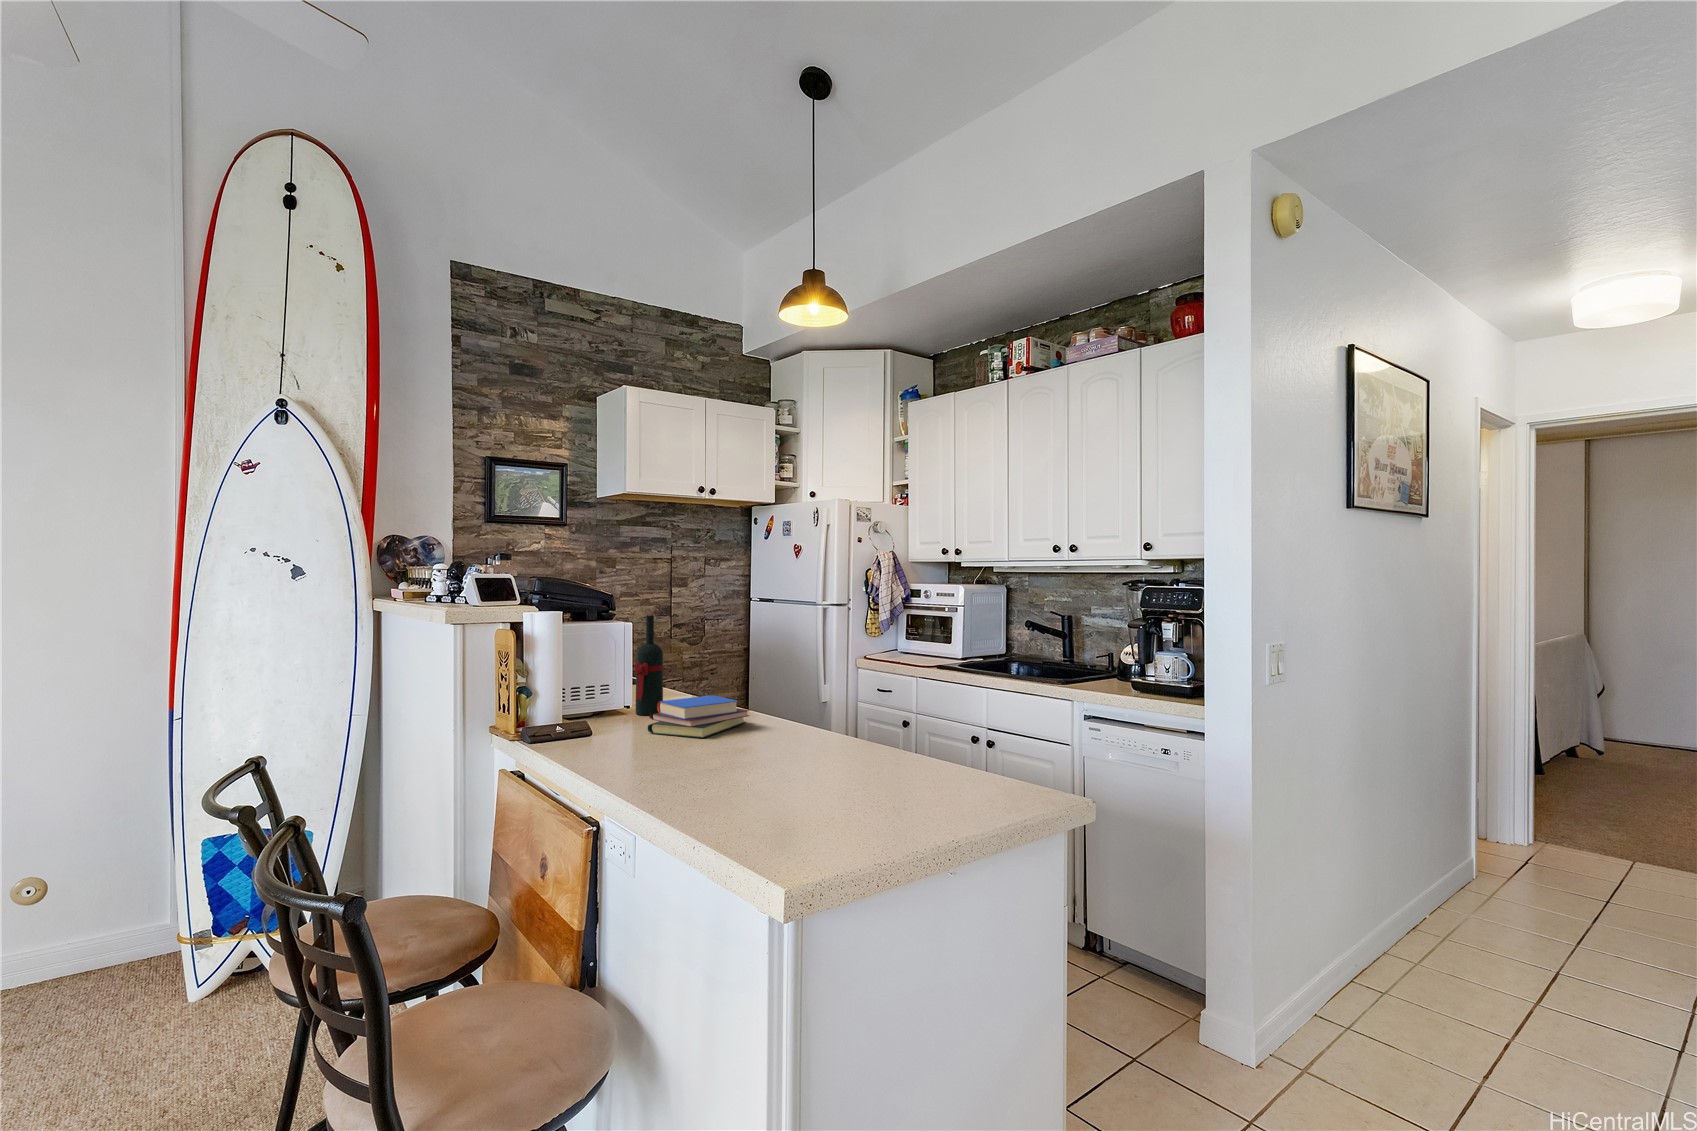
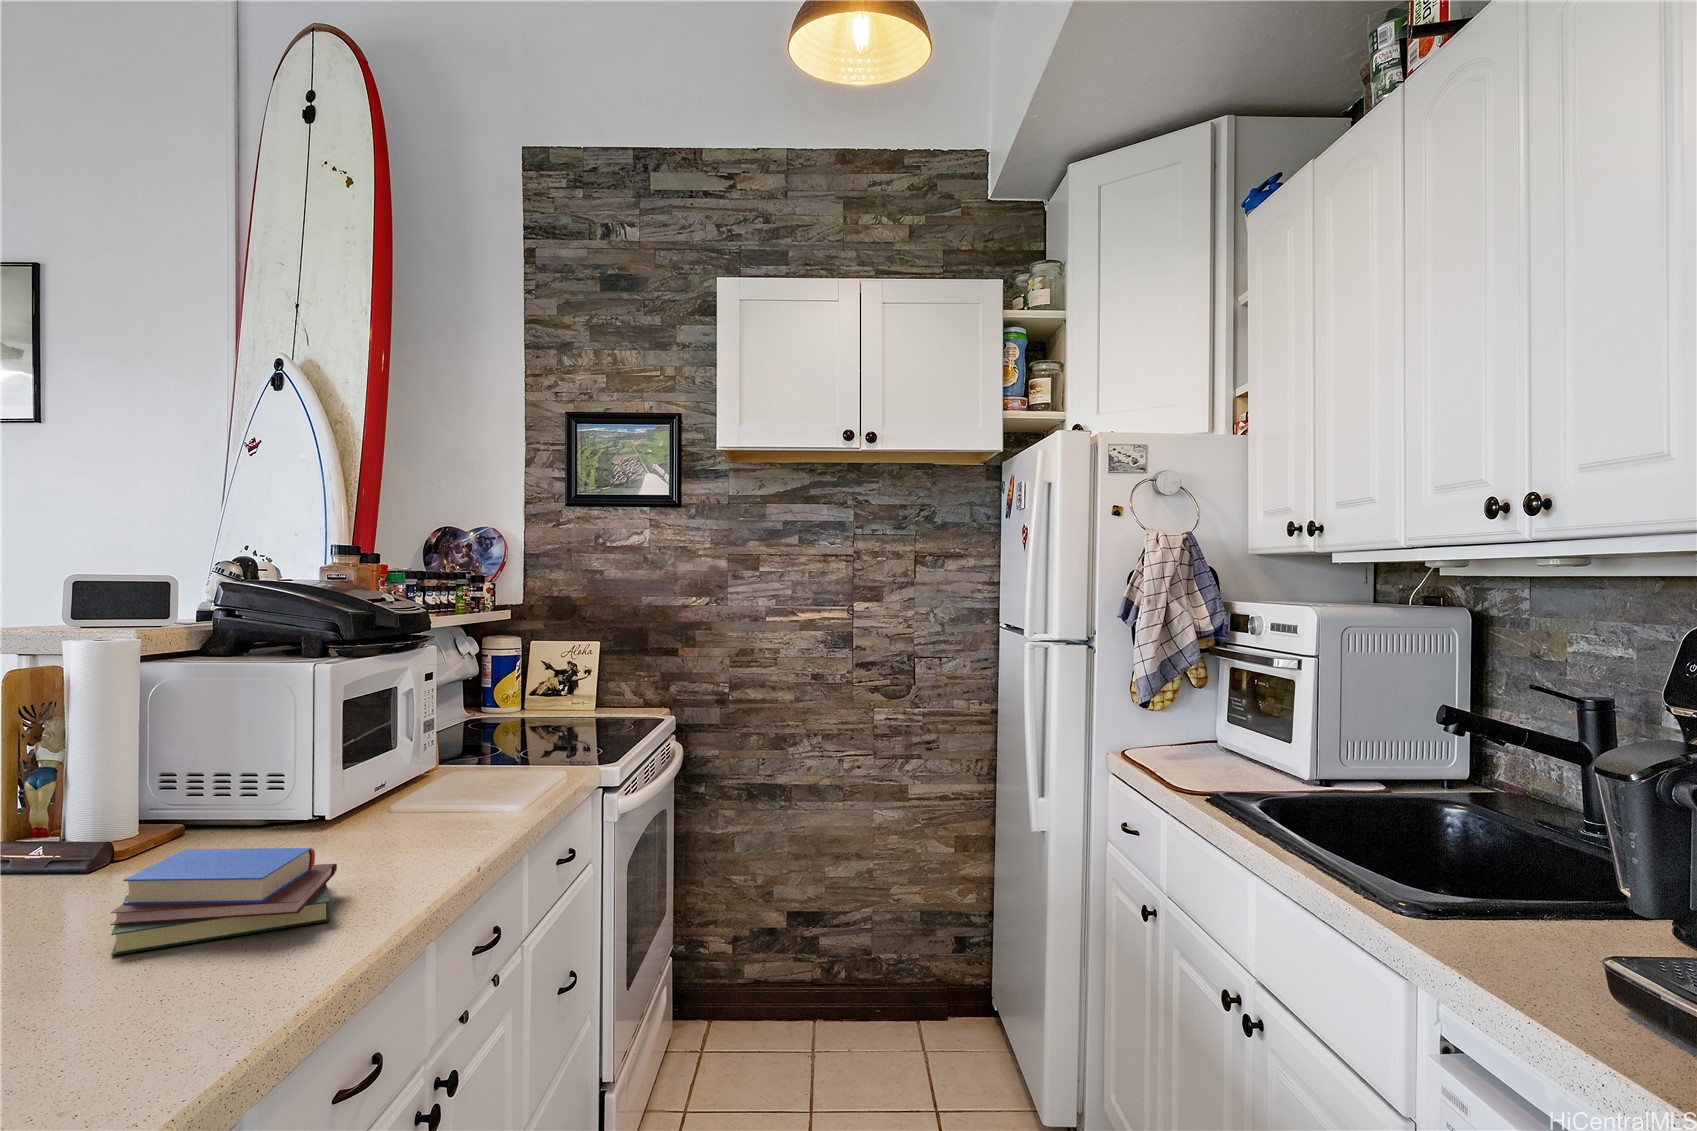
wine bottle: present [635,611,663,715] -> none [282,664,355,860]

